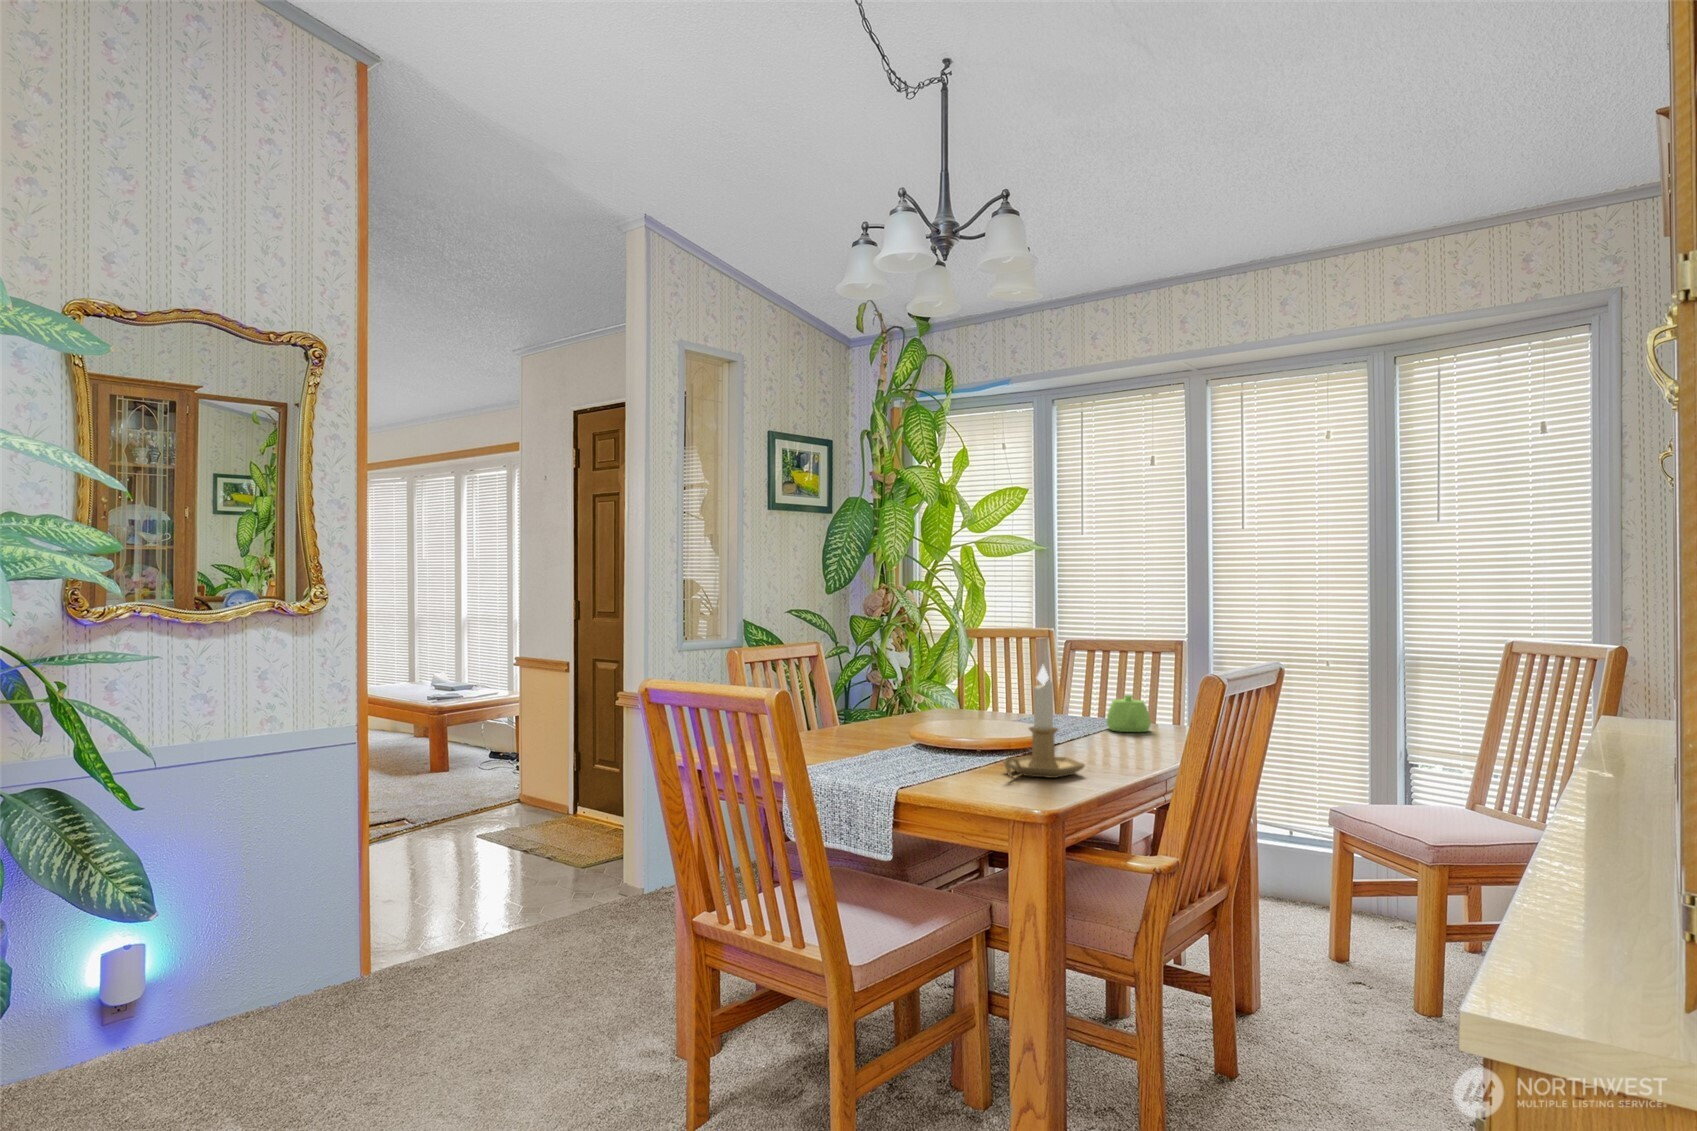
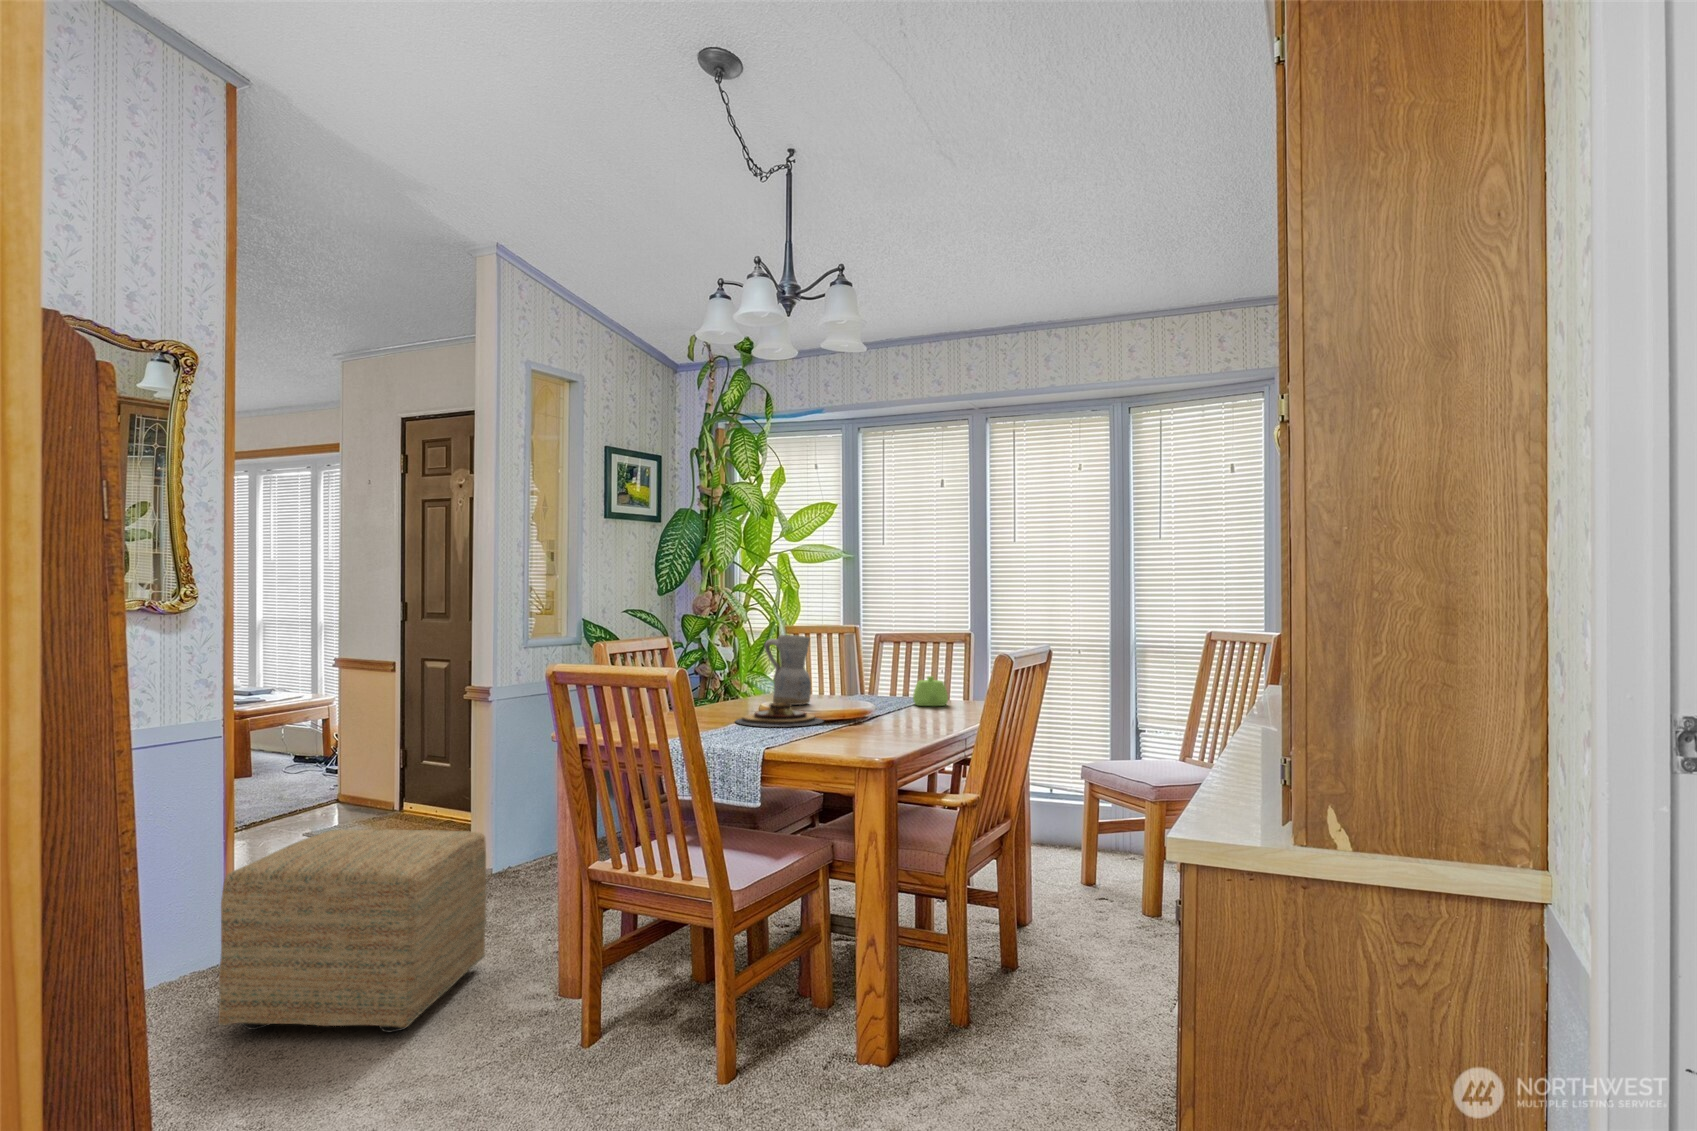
ceramic pitcher: none [927,642,981,726] -> present [765,635,811,705]
candlestick: present [1003,665,1085,778] -> none [842,648,908,740]
plate: none [881,724,988,756] -> present [736,702,823,727]
ottoman: none [328,849,610,1083] -> present [218,830,486,1032]

